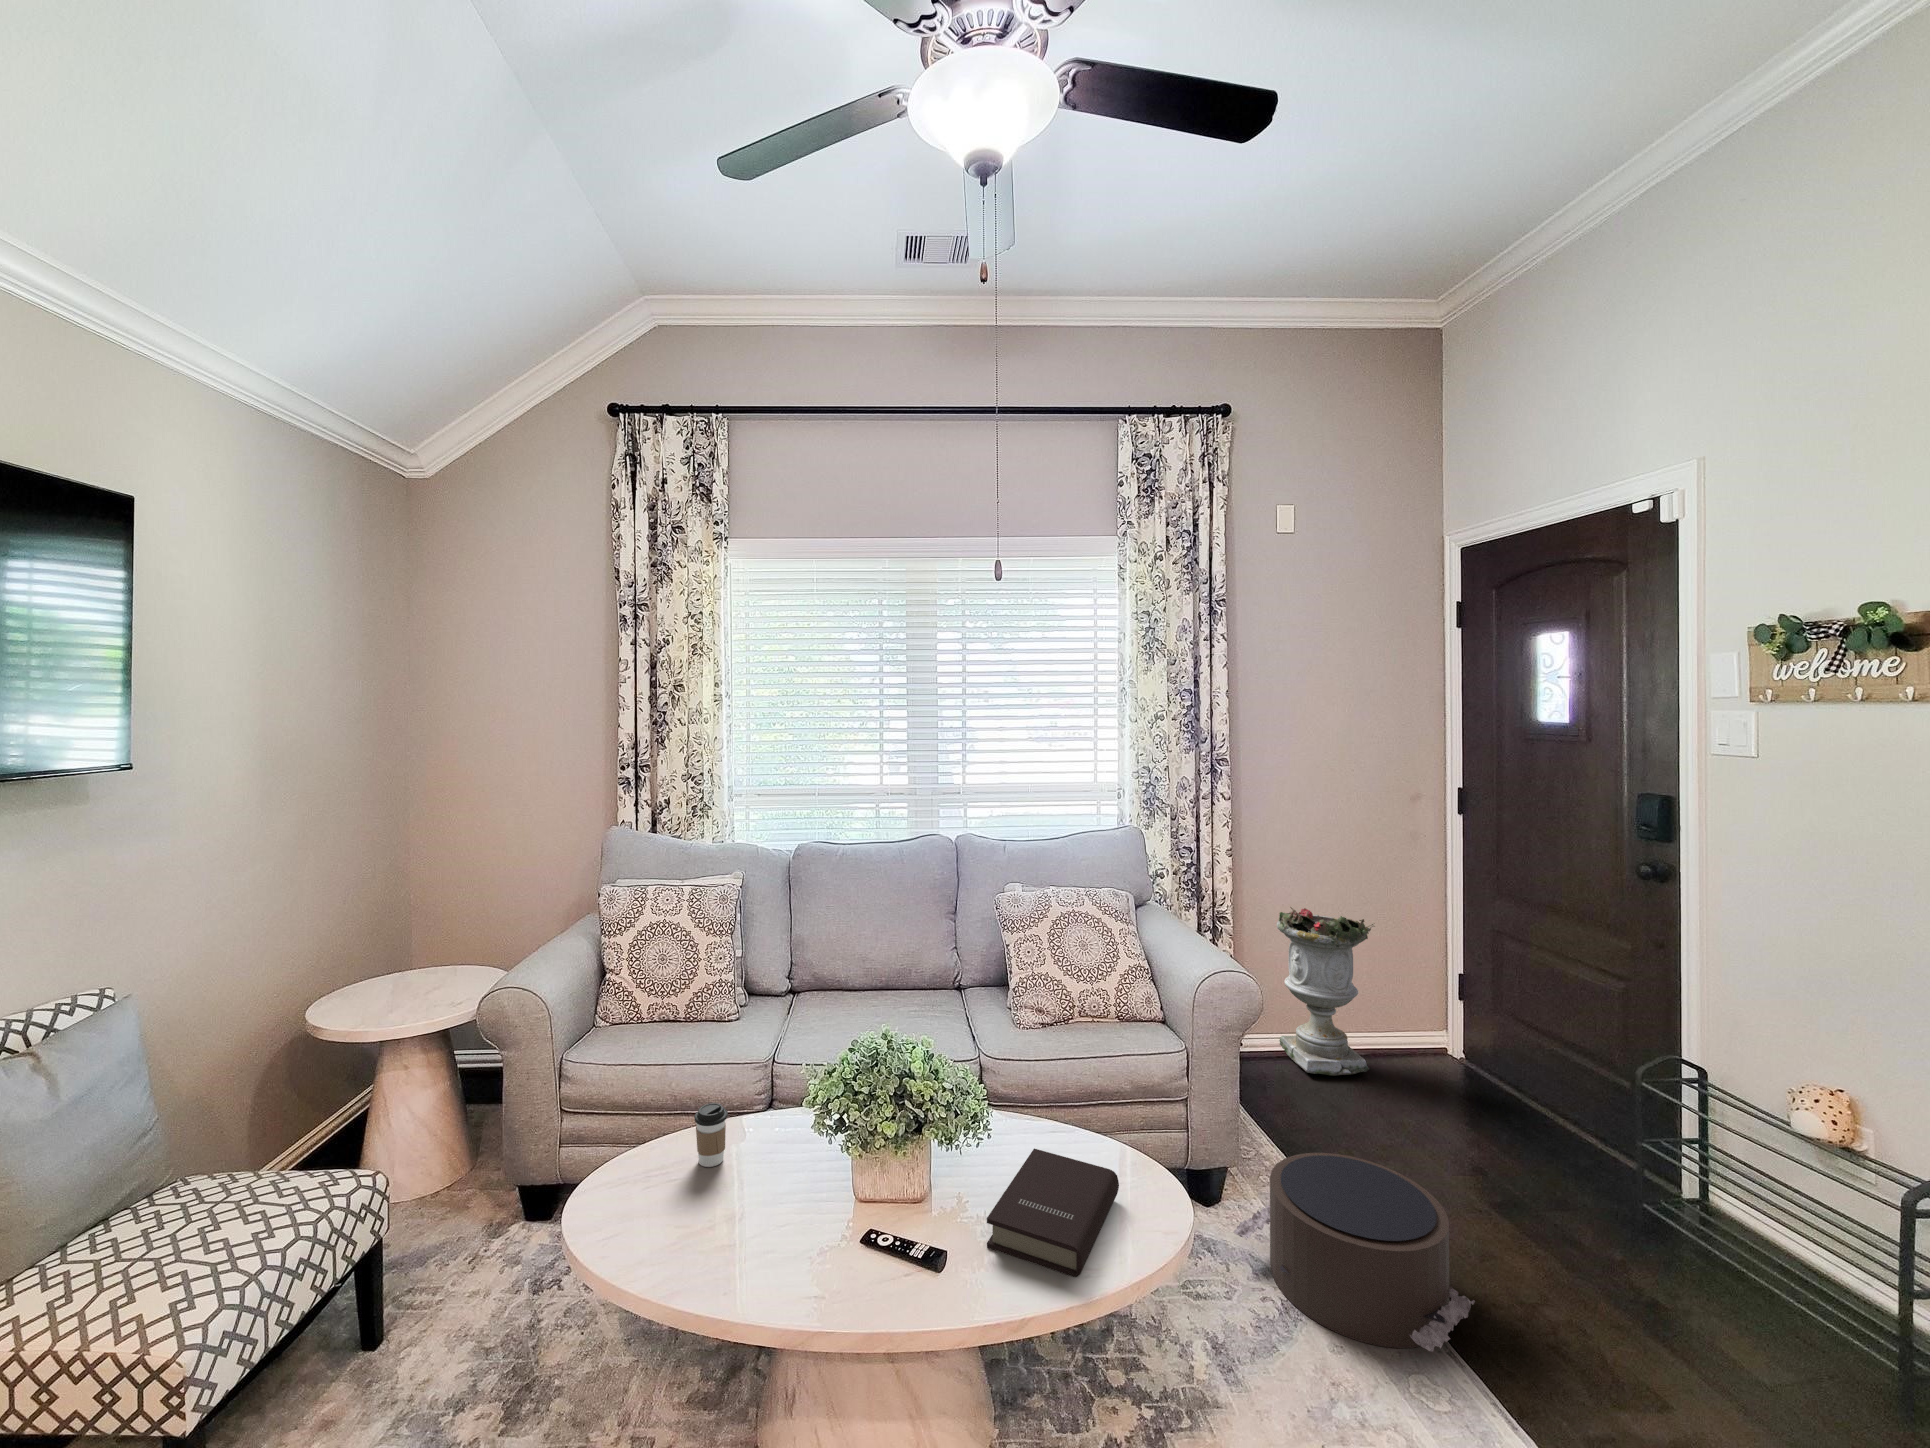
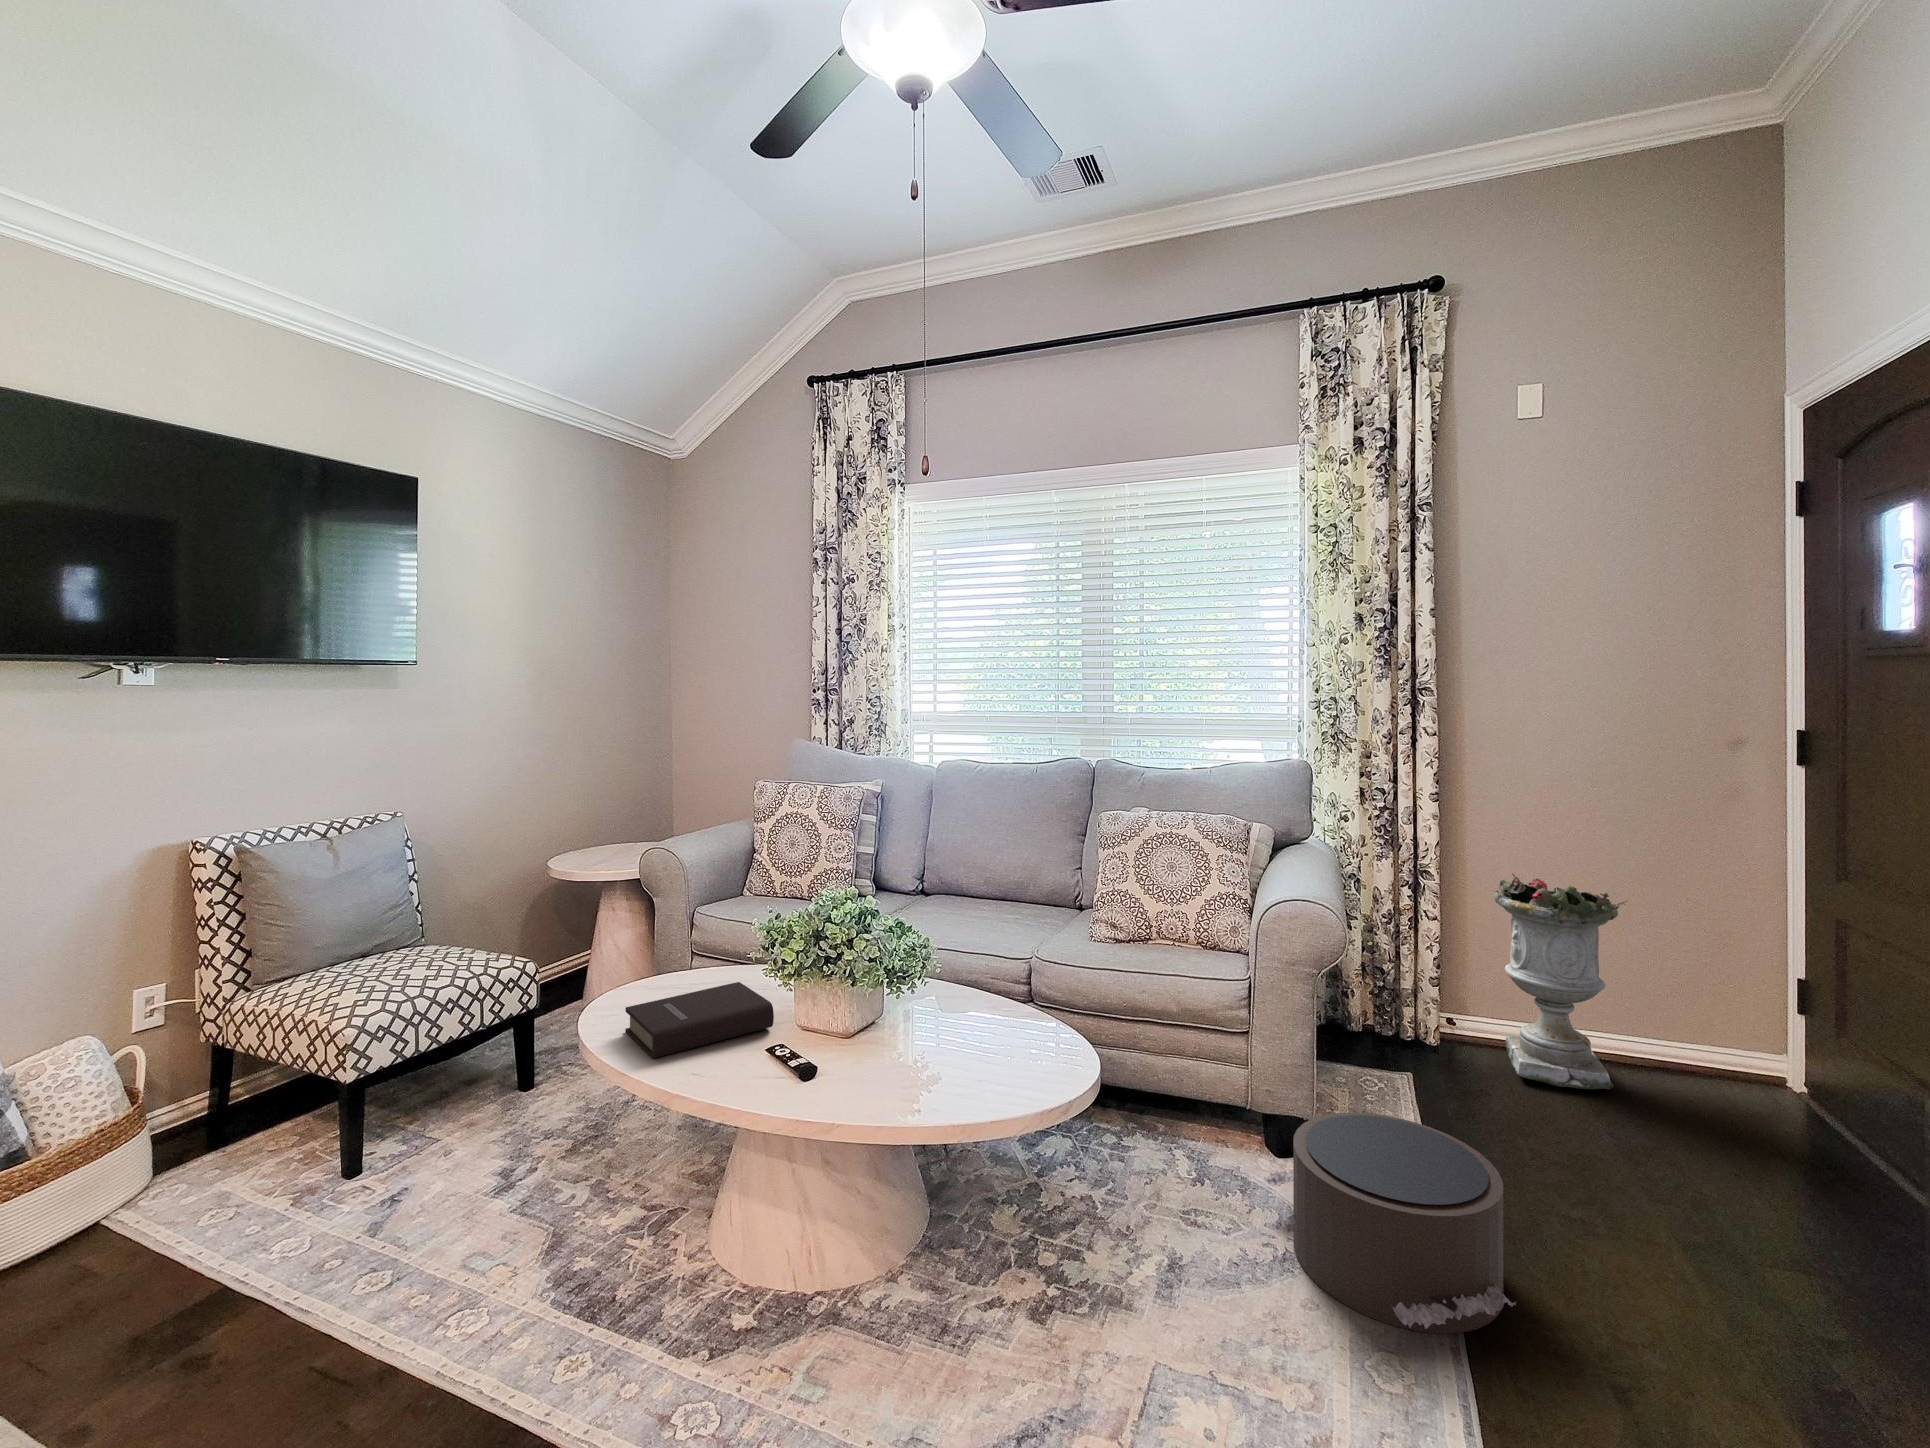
coffee cup: present [694,1103,728,1167] -> none [715,936,745,986]
book: present [987,1149,1119,1277] -> present [625,982,774,1059]

